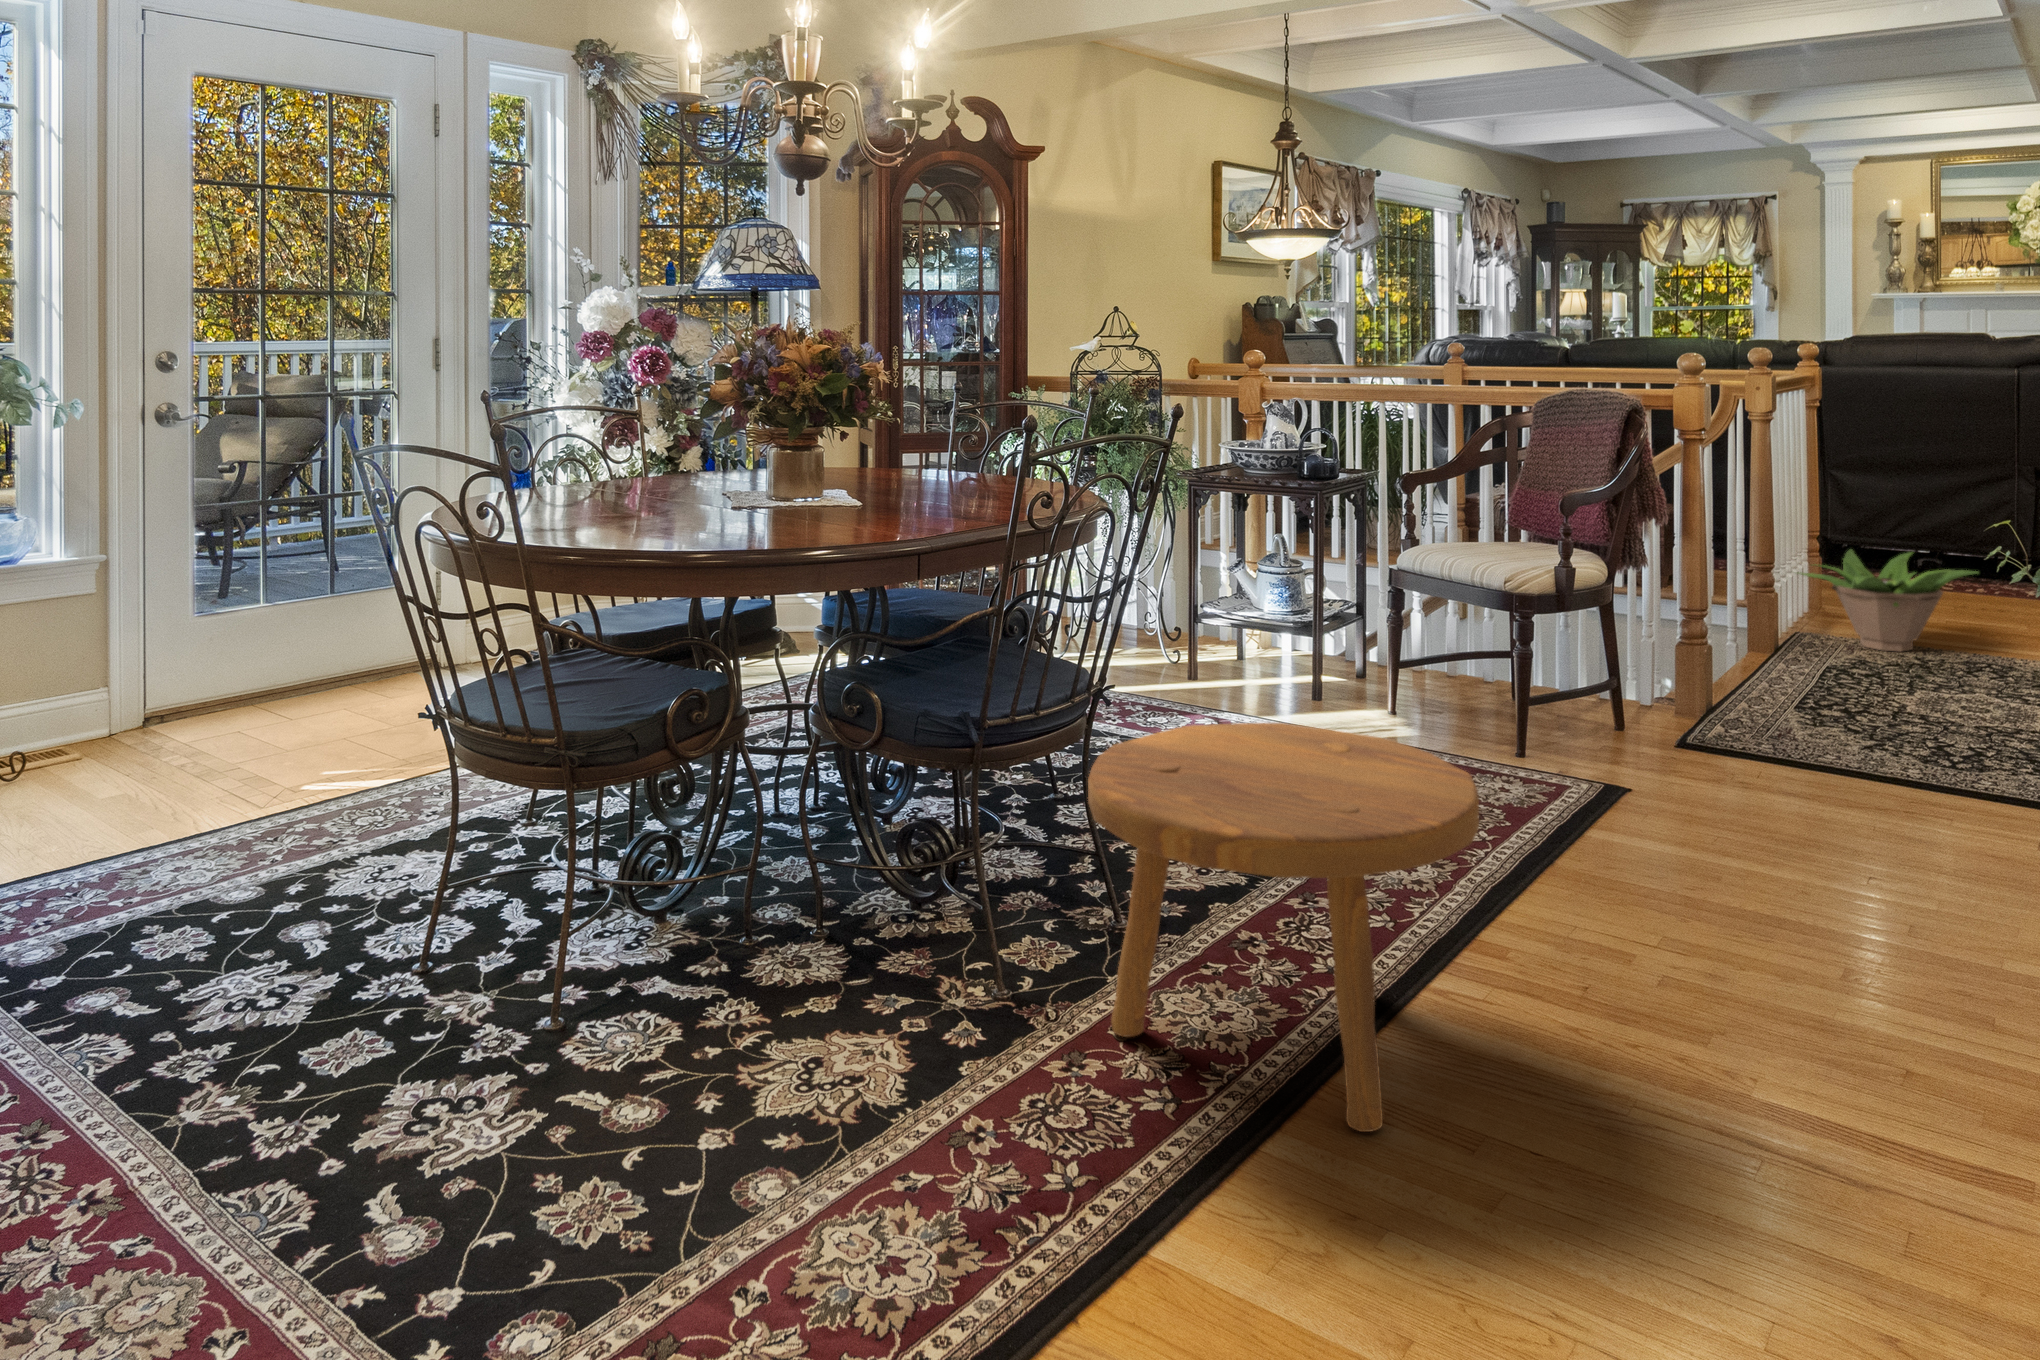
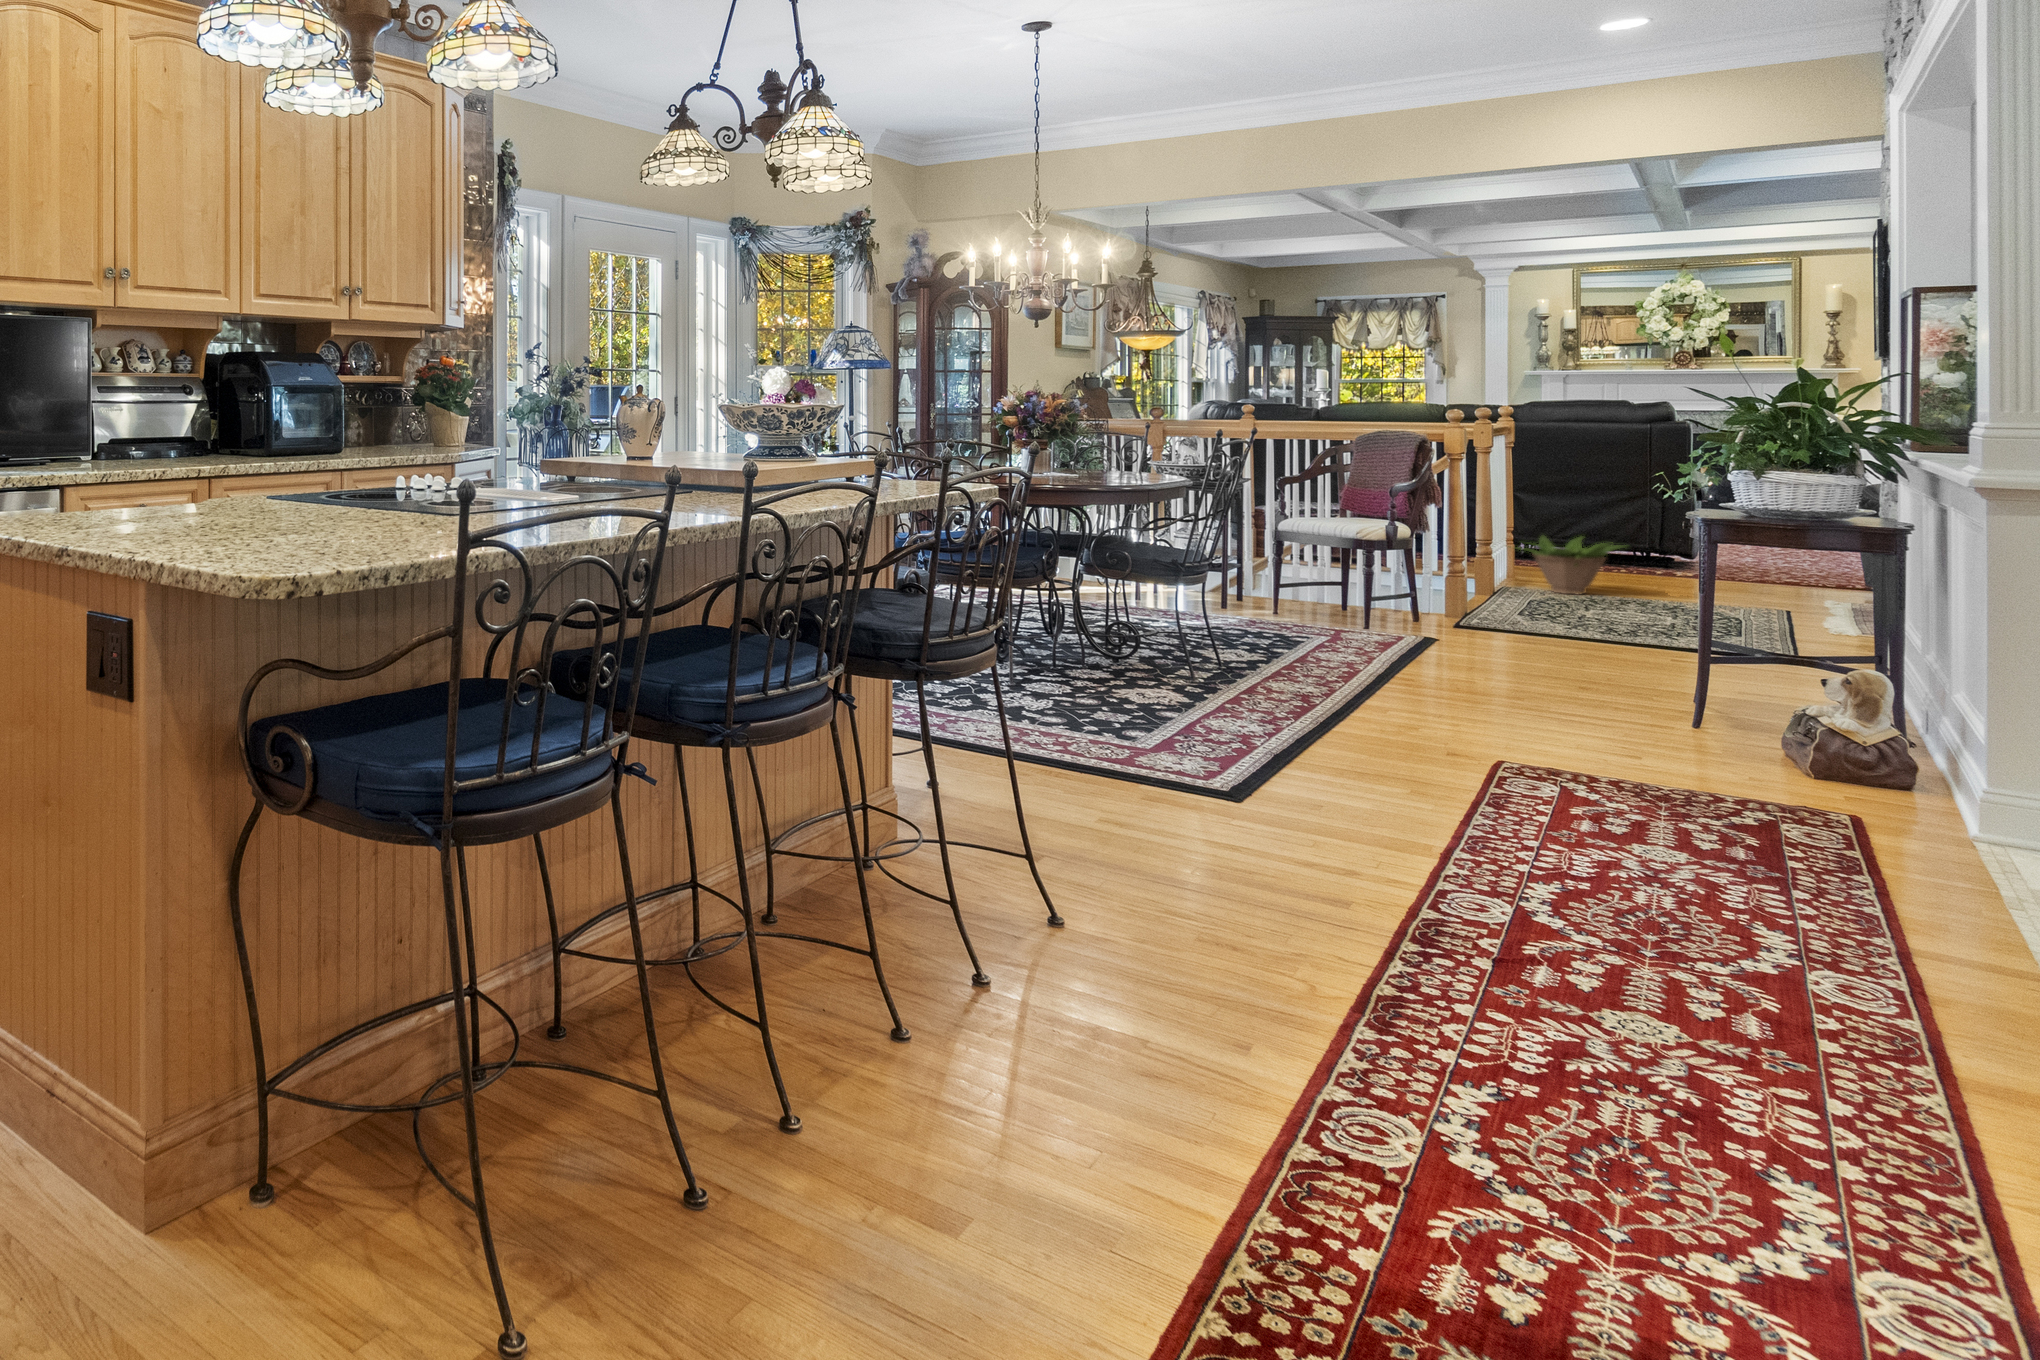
footstool: present [1088,723,1479,1132] -> none [1243,572,1433,715]

